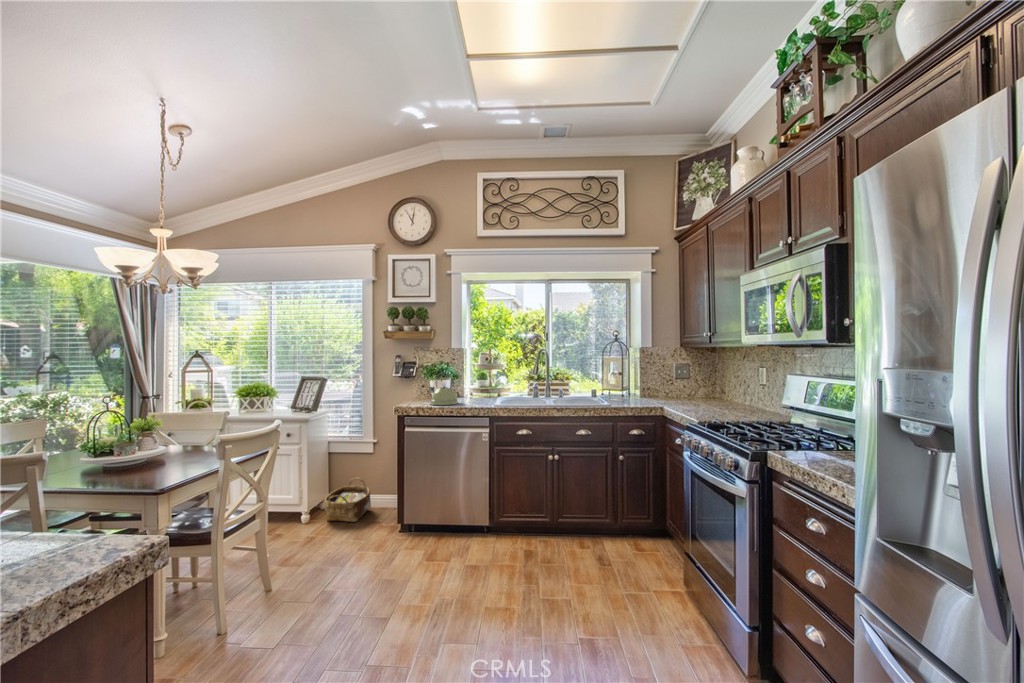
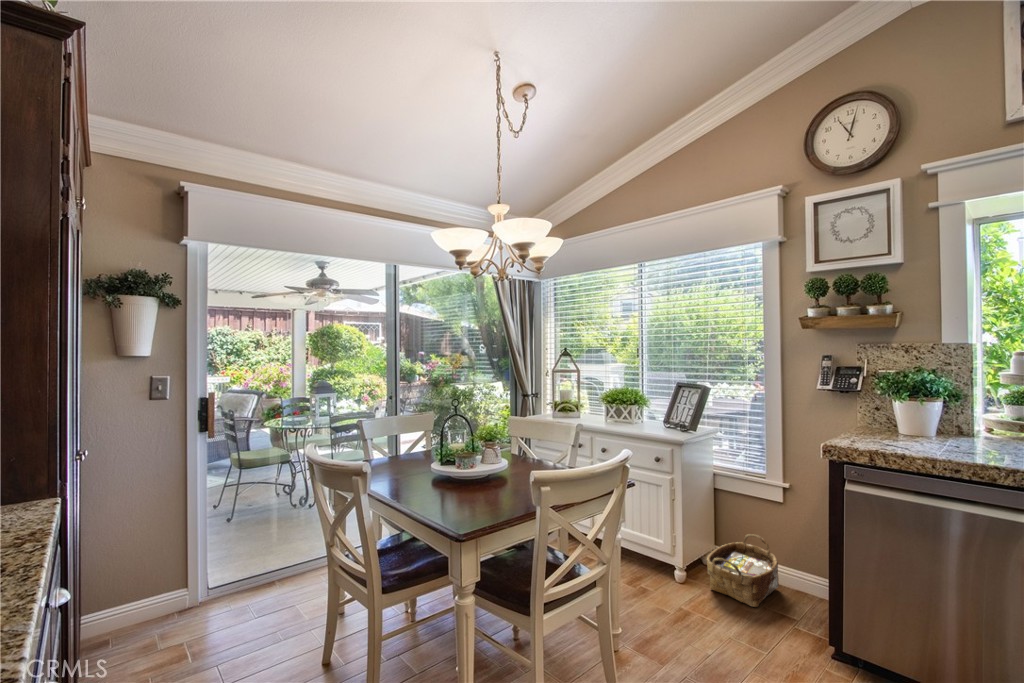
kettle: present [429,374,458,405] -> none [895,388,970,454]

